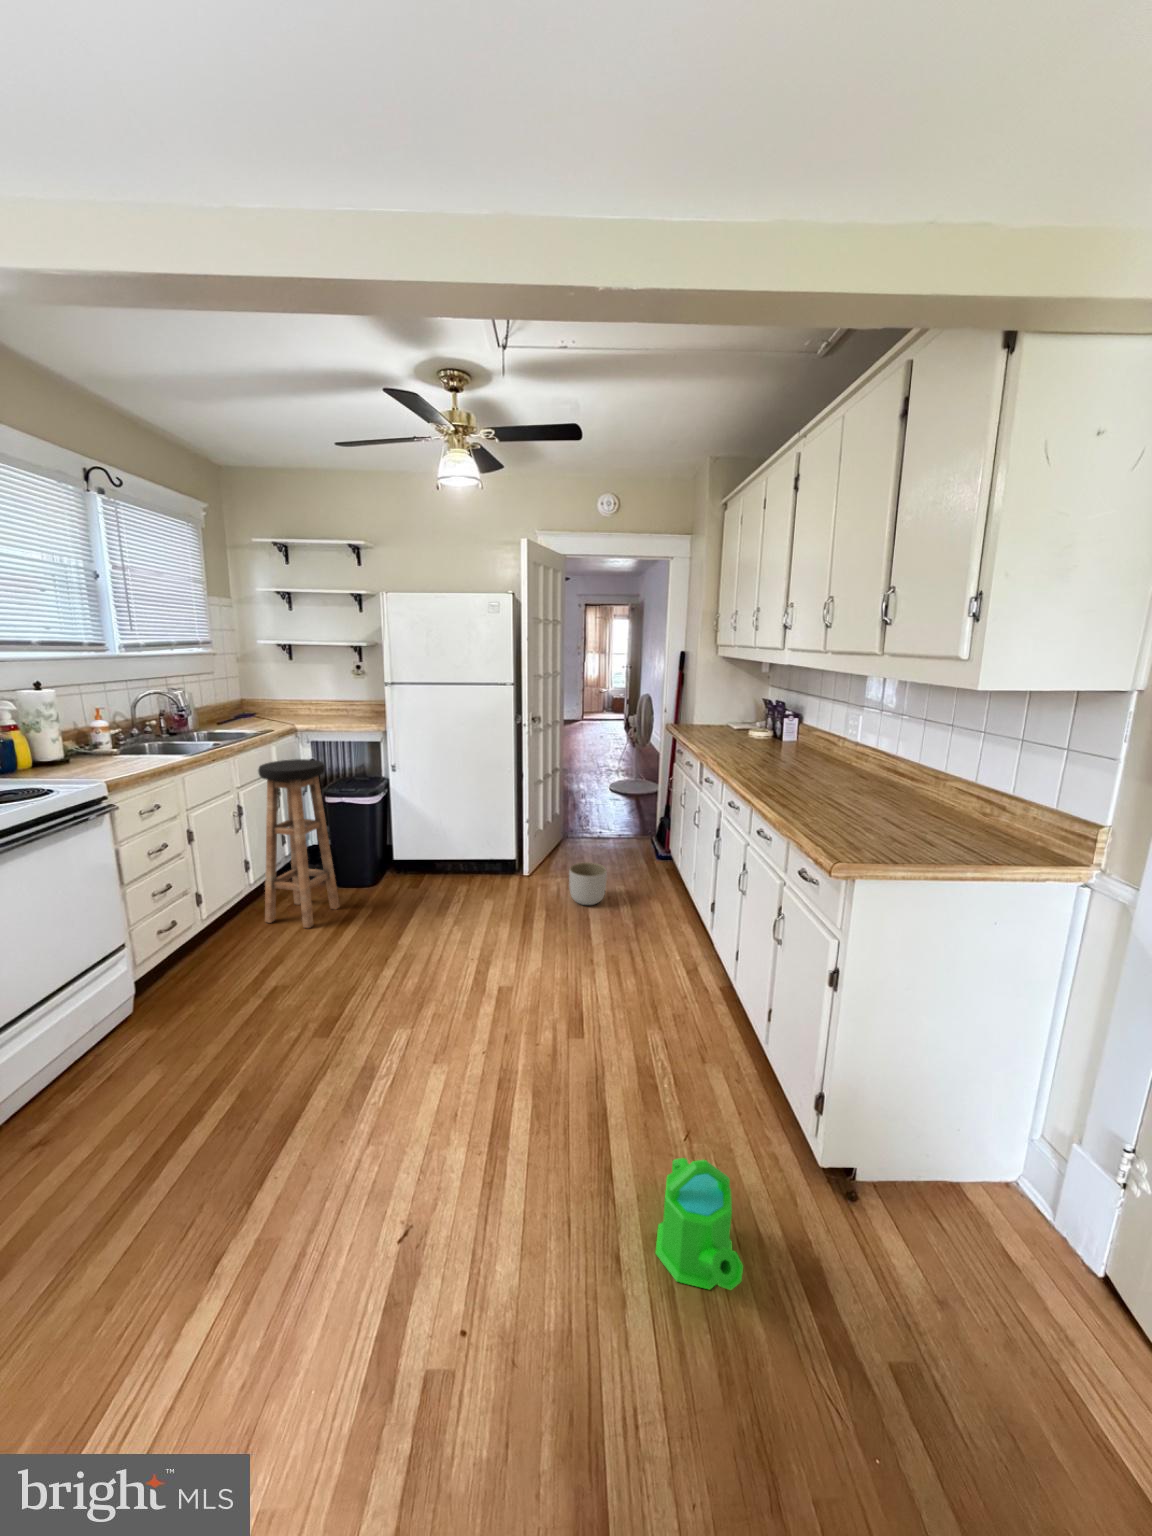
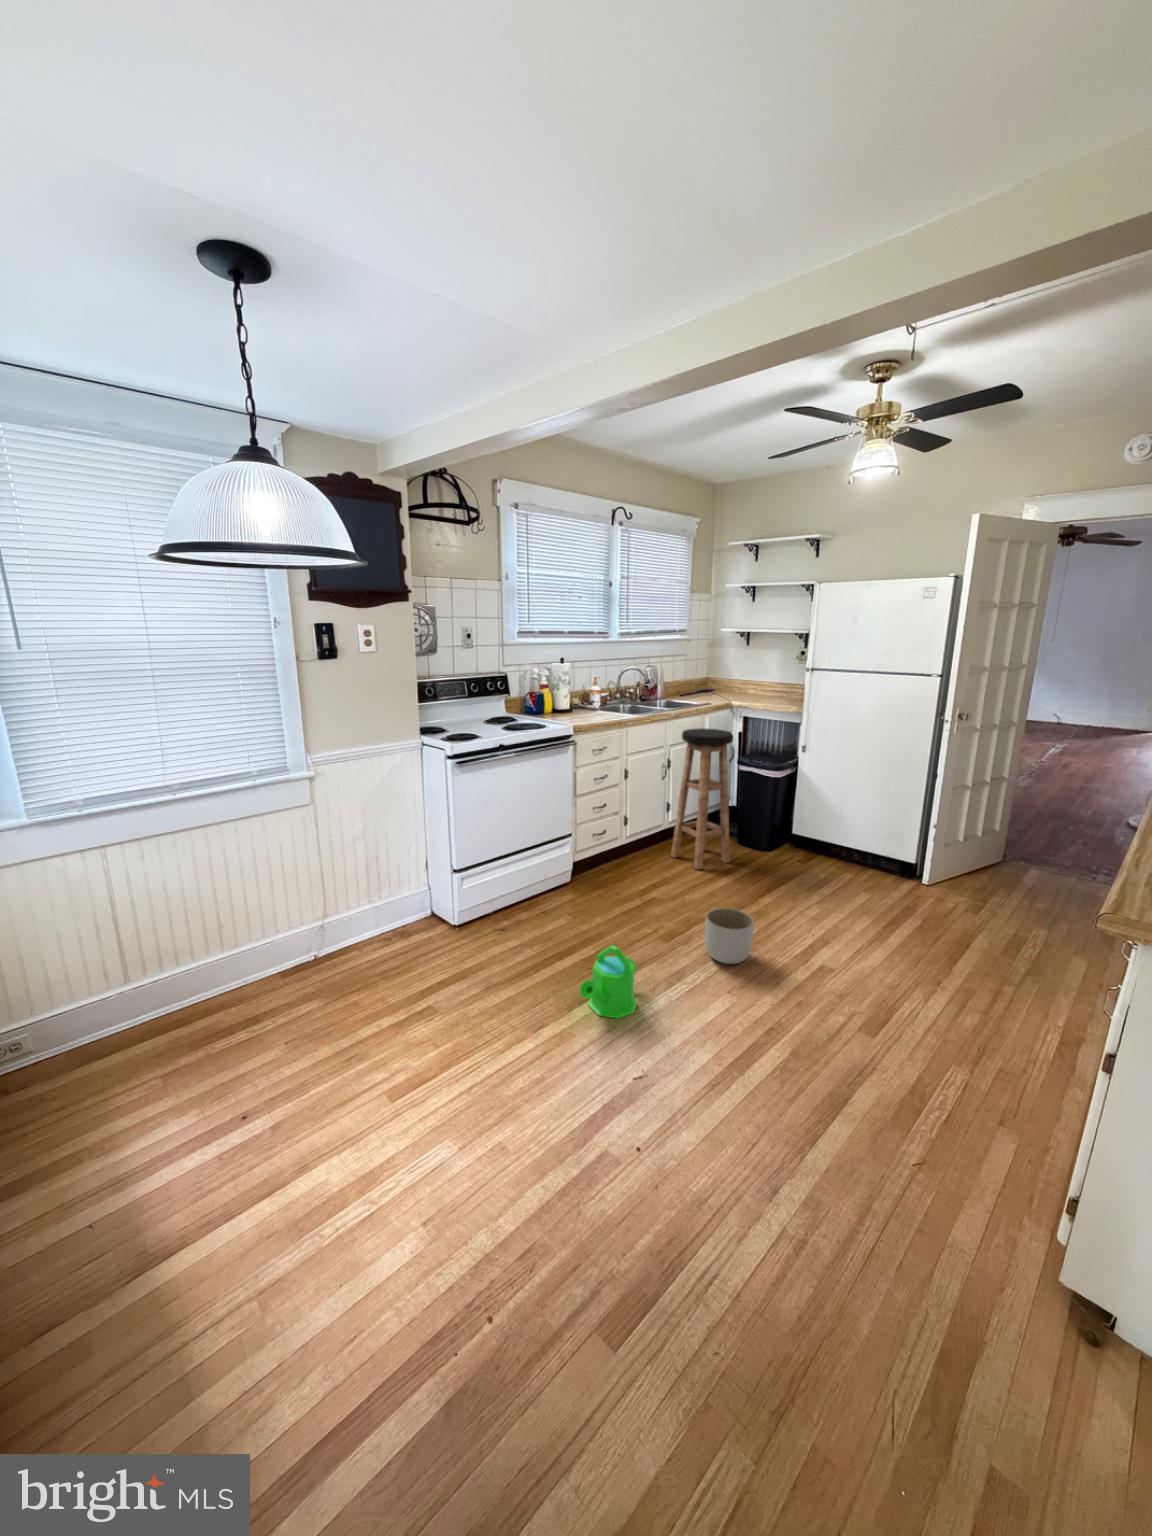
planter: present [569,862,607,905] -> present [705,908,754,964]
watering can: present [655,1158,743,1290] -> present [580,946,637,1019]

